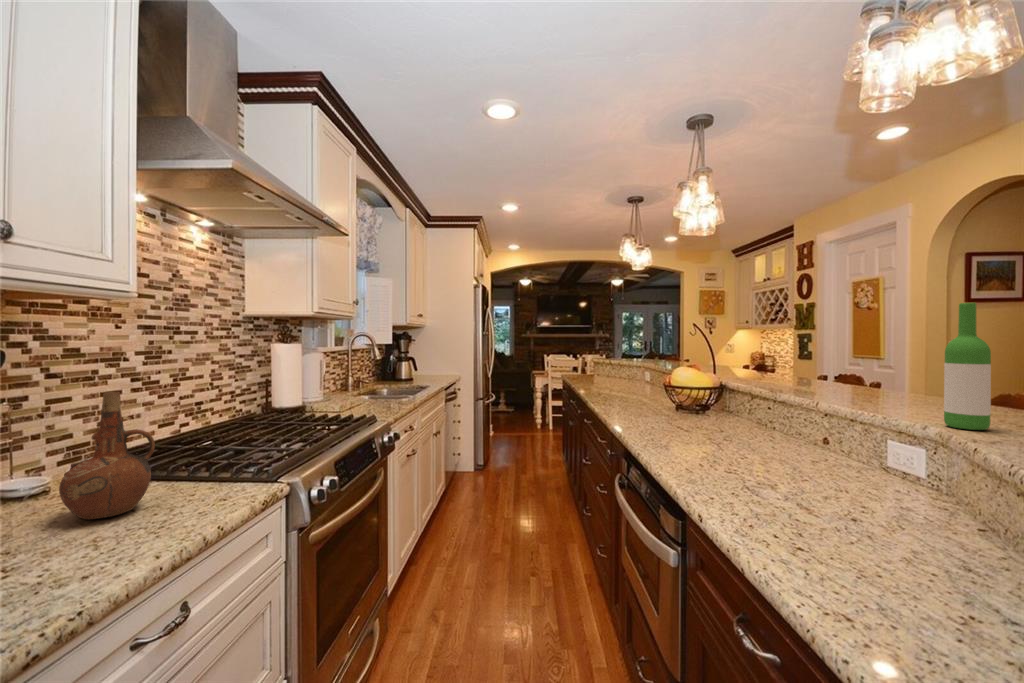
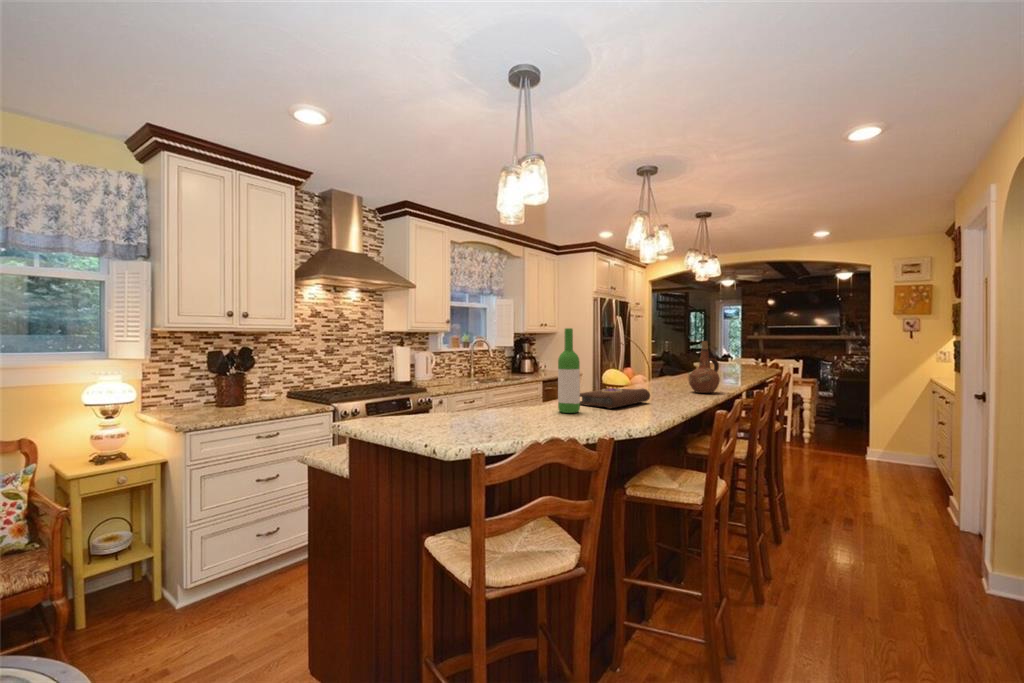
book: none [833,386,957,417] -> present [580,388,650,409]
ceramic pitcher: present [59,392,155,519] -> present [688,341,720,393]

